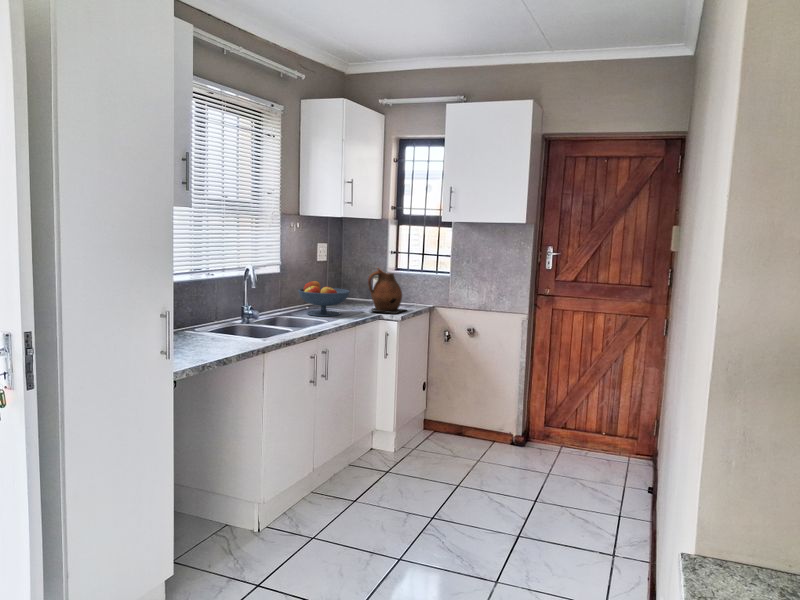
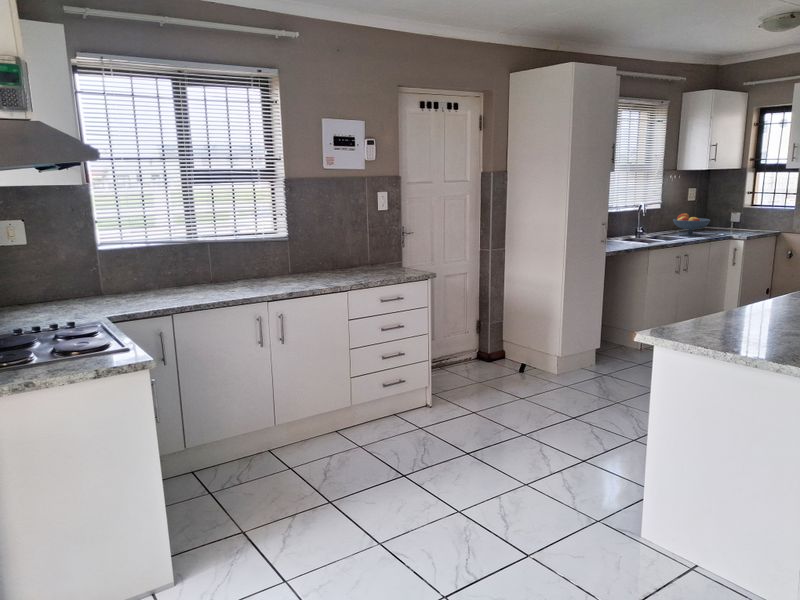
ceramic pitcher: present [368,268,407,313] -> none [724,204,755,235]

